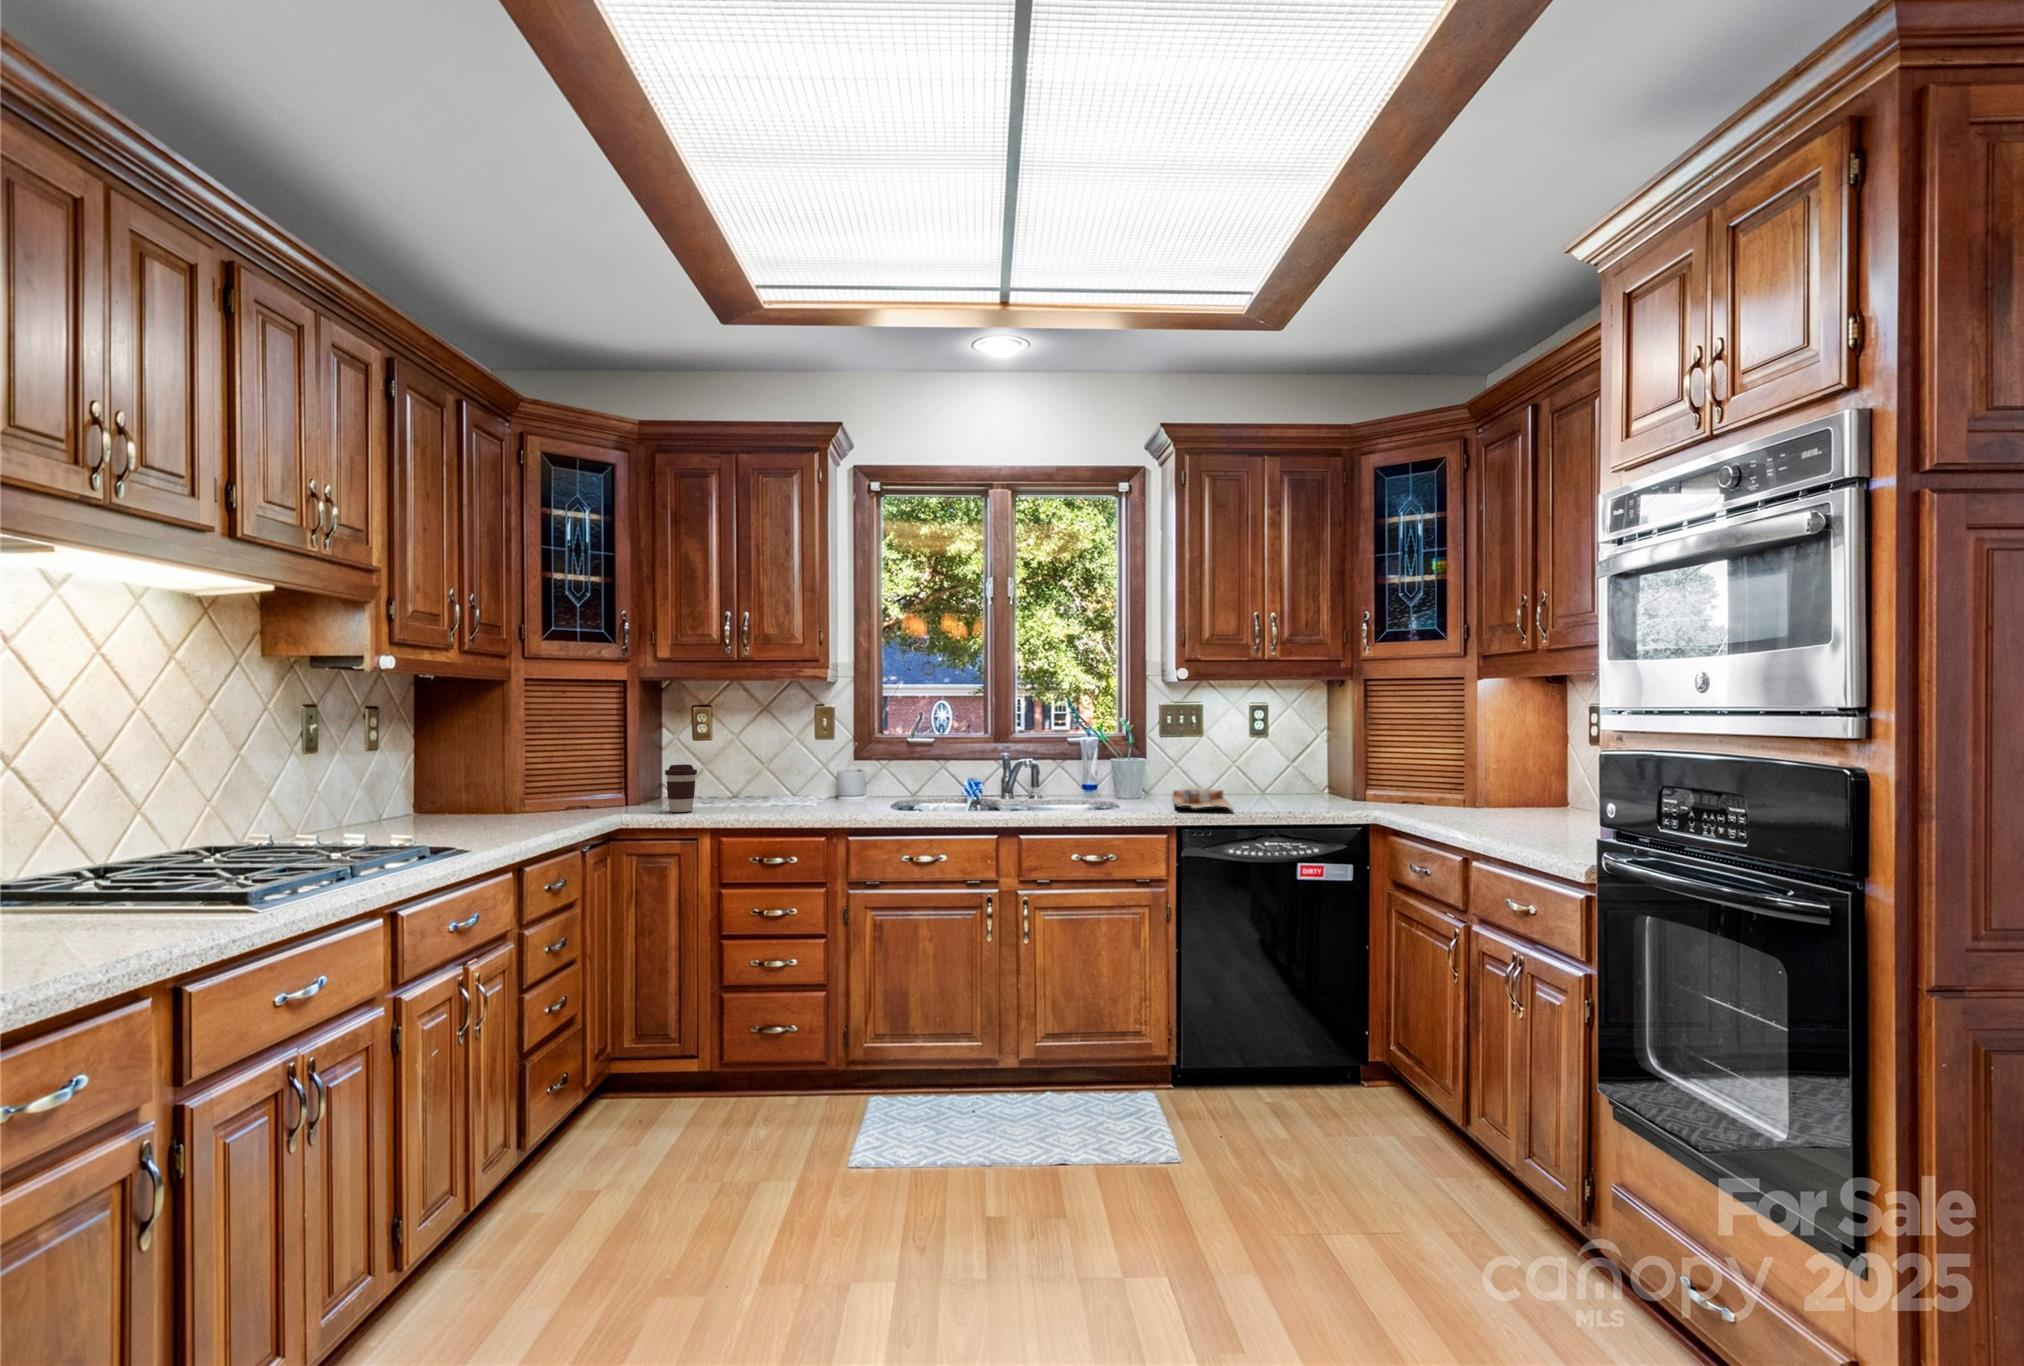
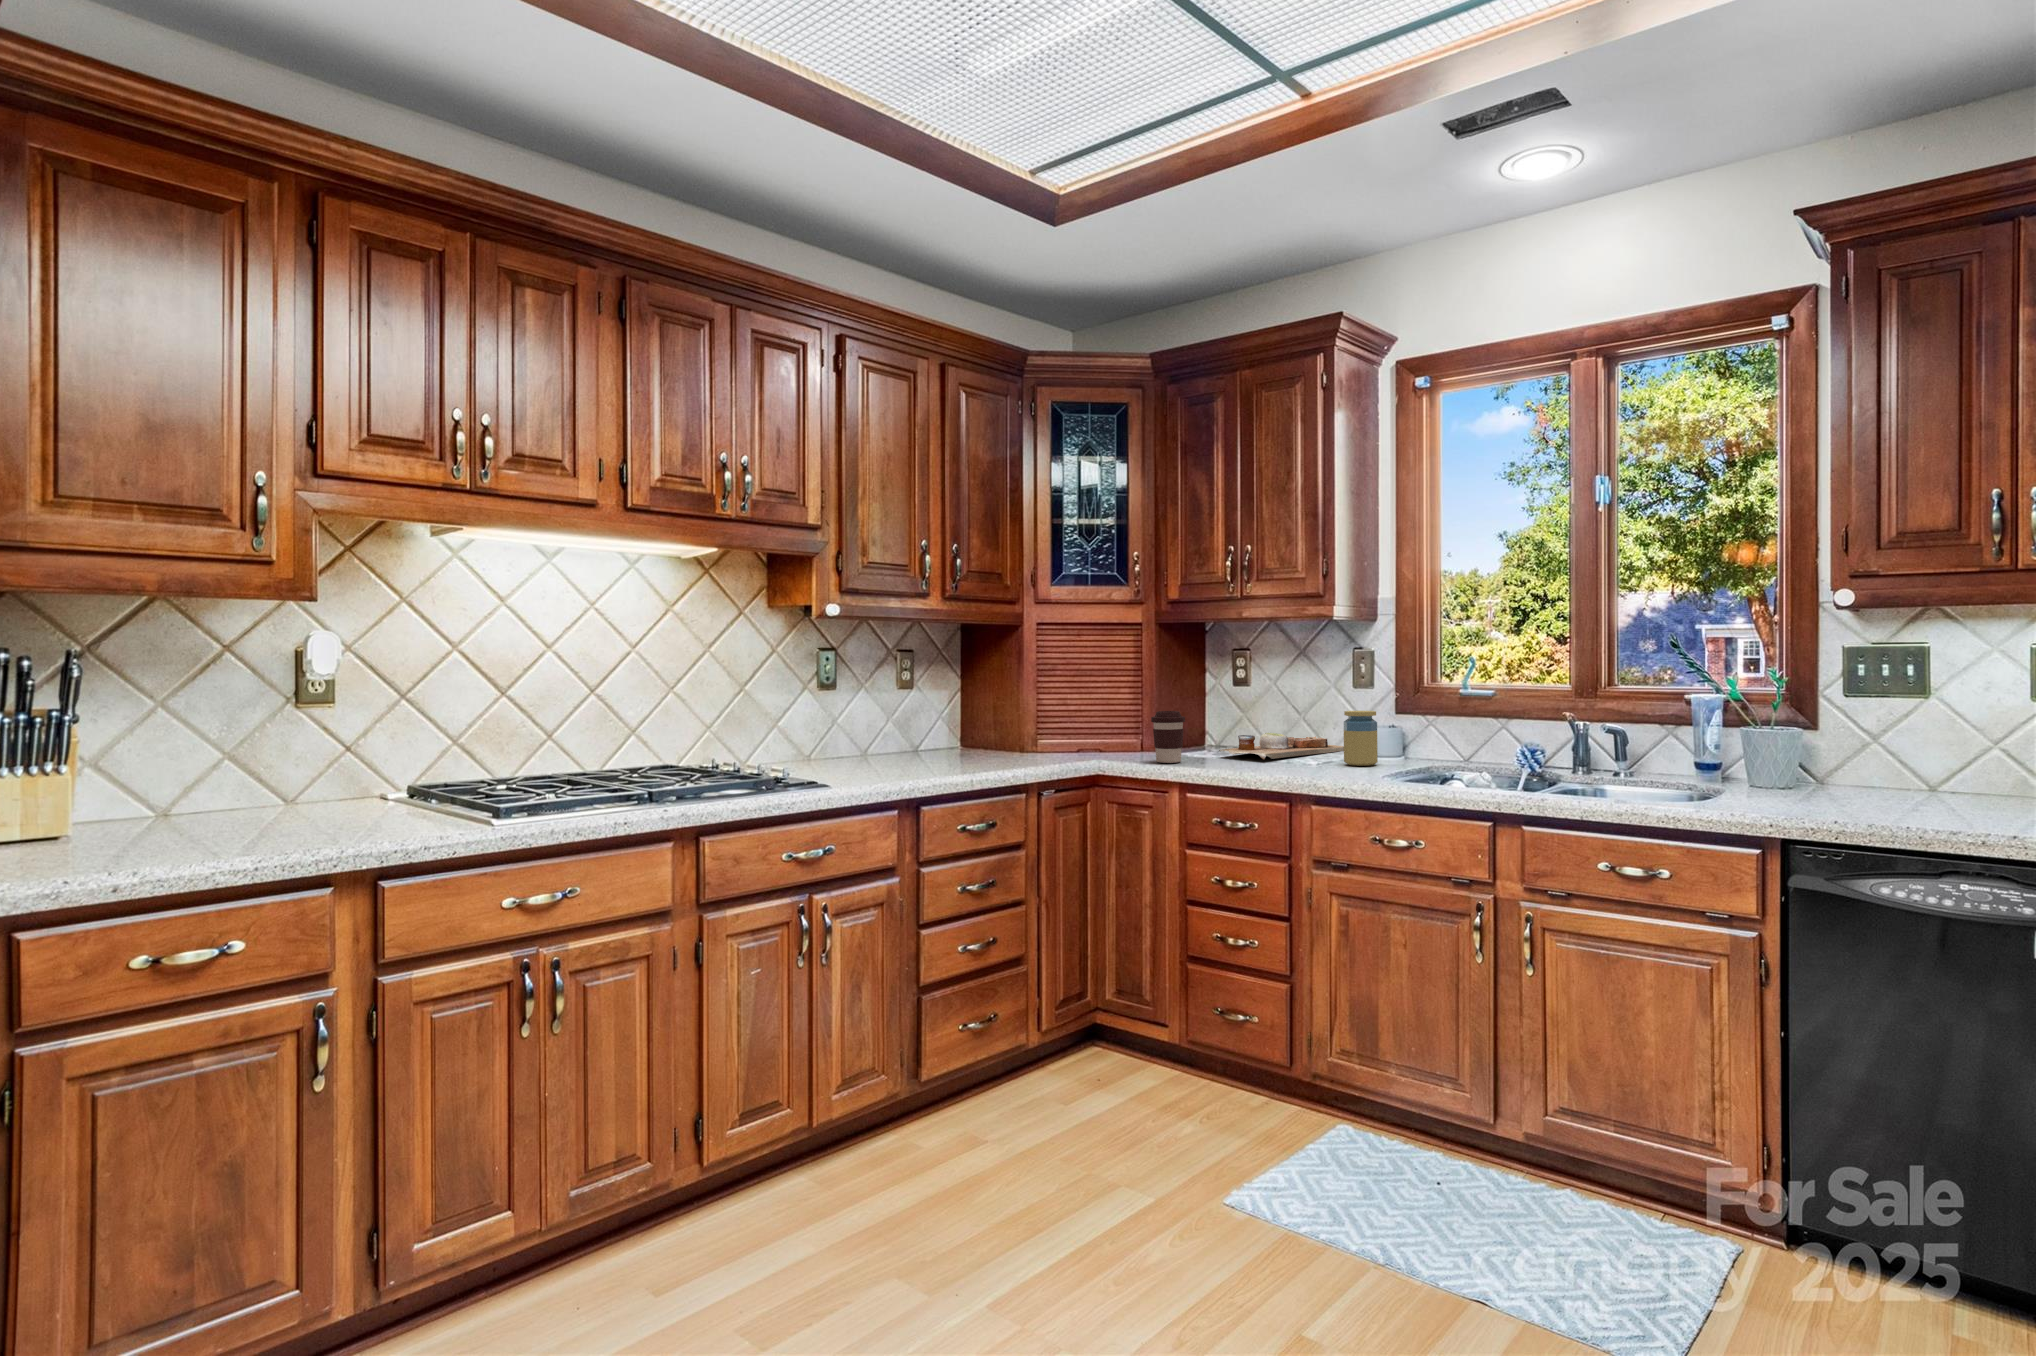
jar: none [830,759,856,804] -> present [1344,711,1378,766]
cutting board: present [1172,787,1233,810] -> present [1219,733,1344,759]

